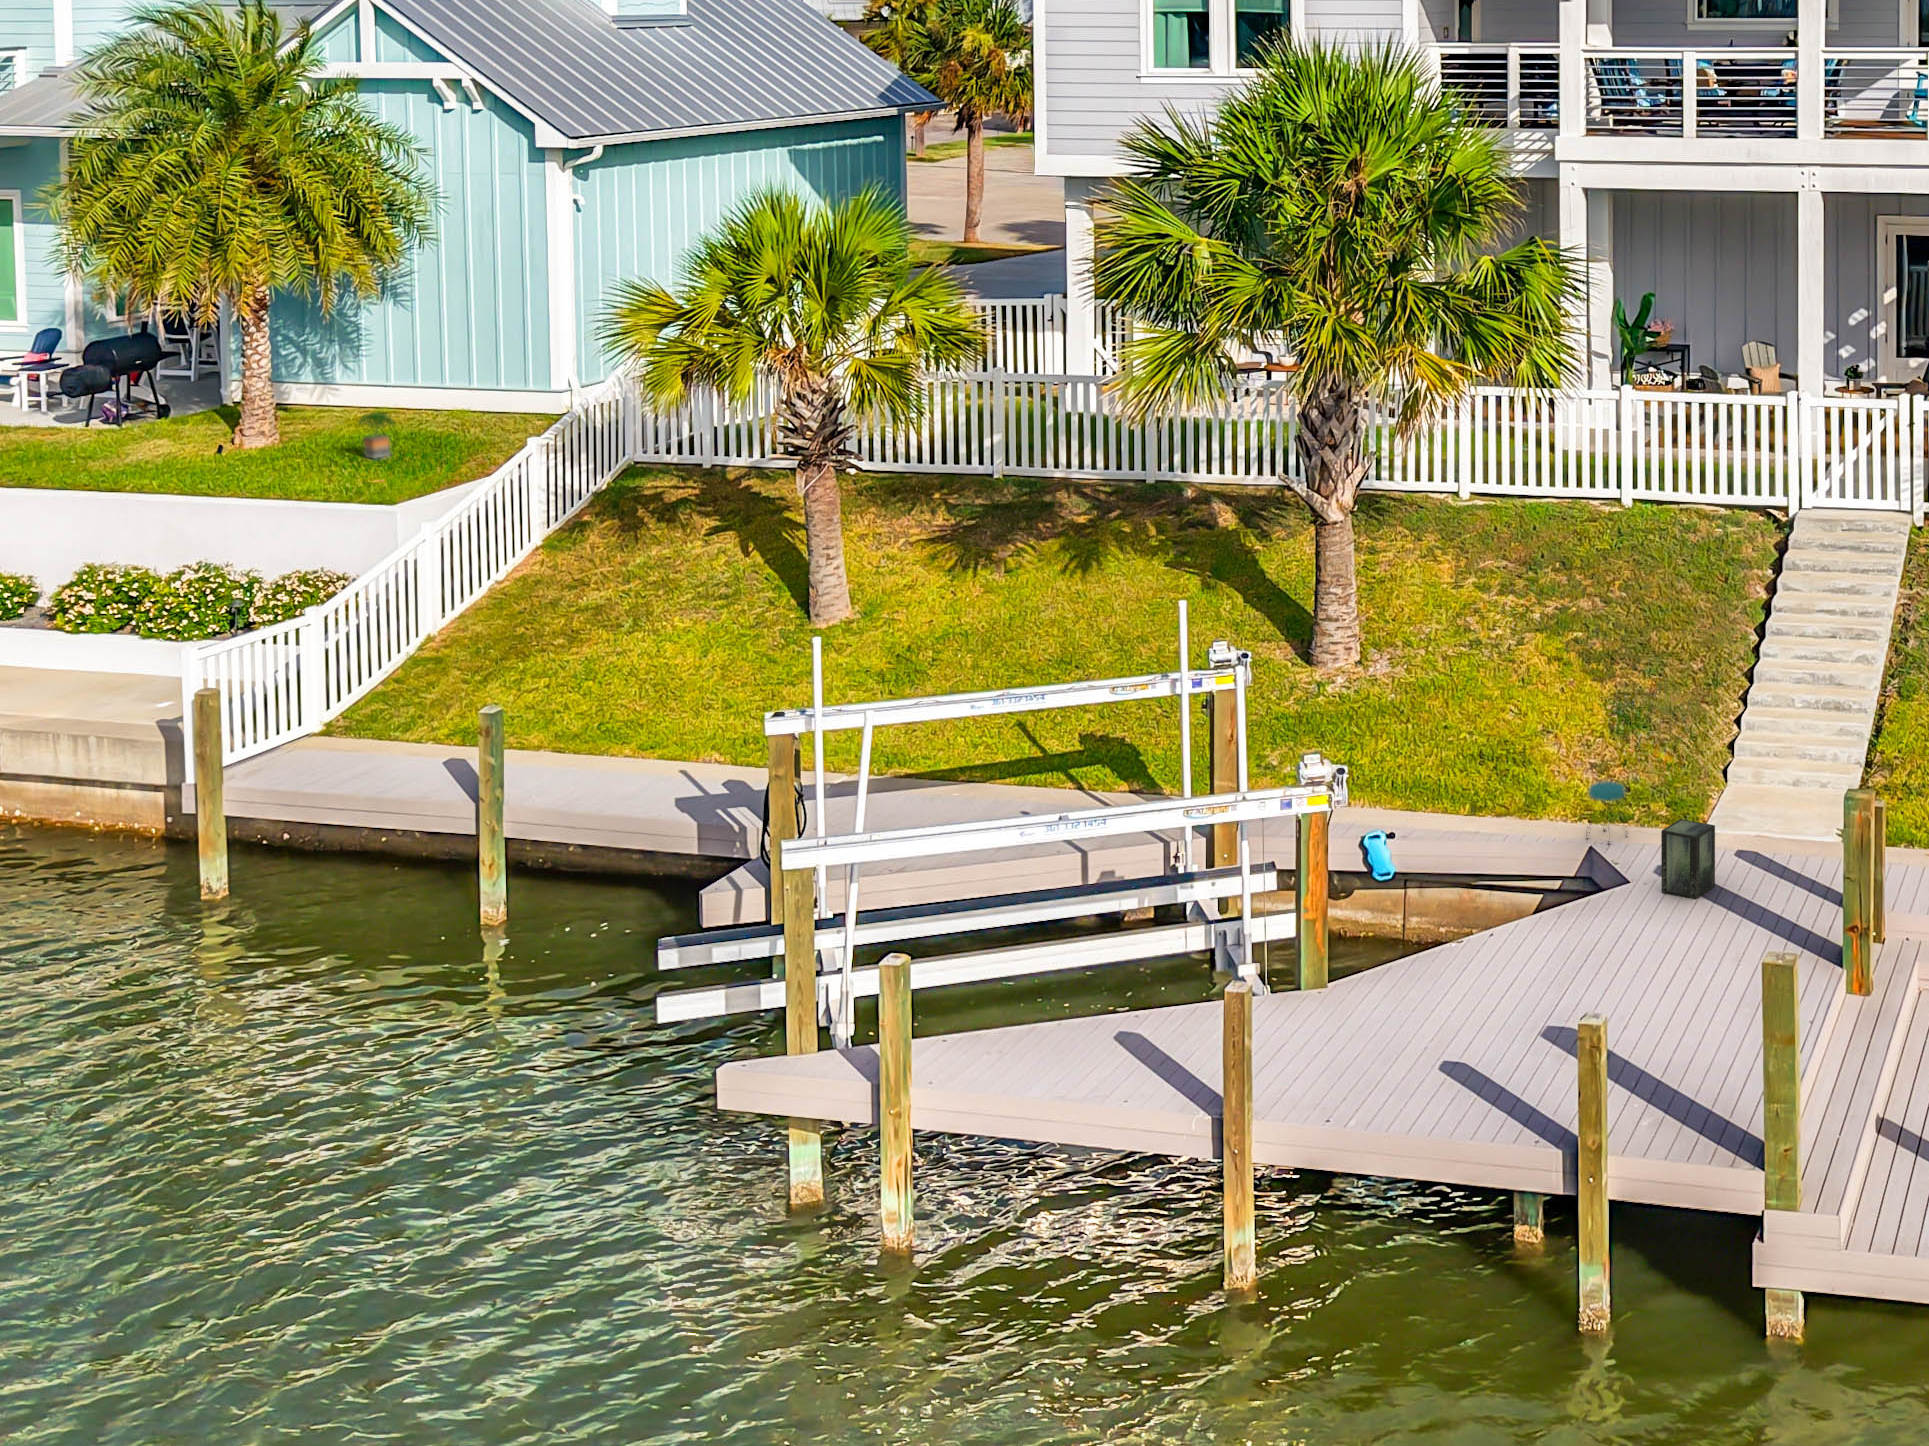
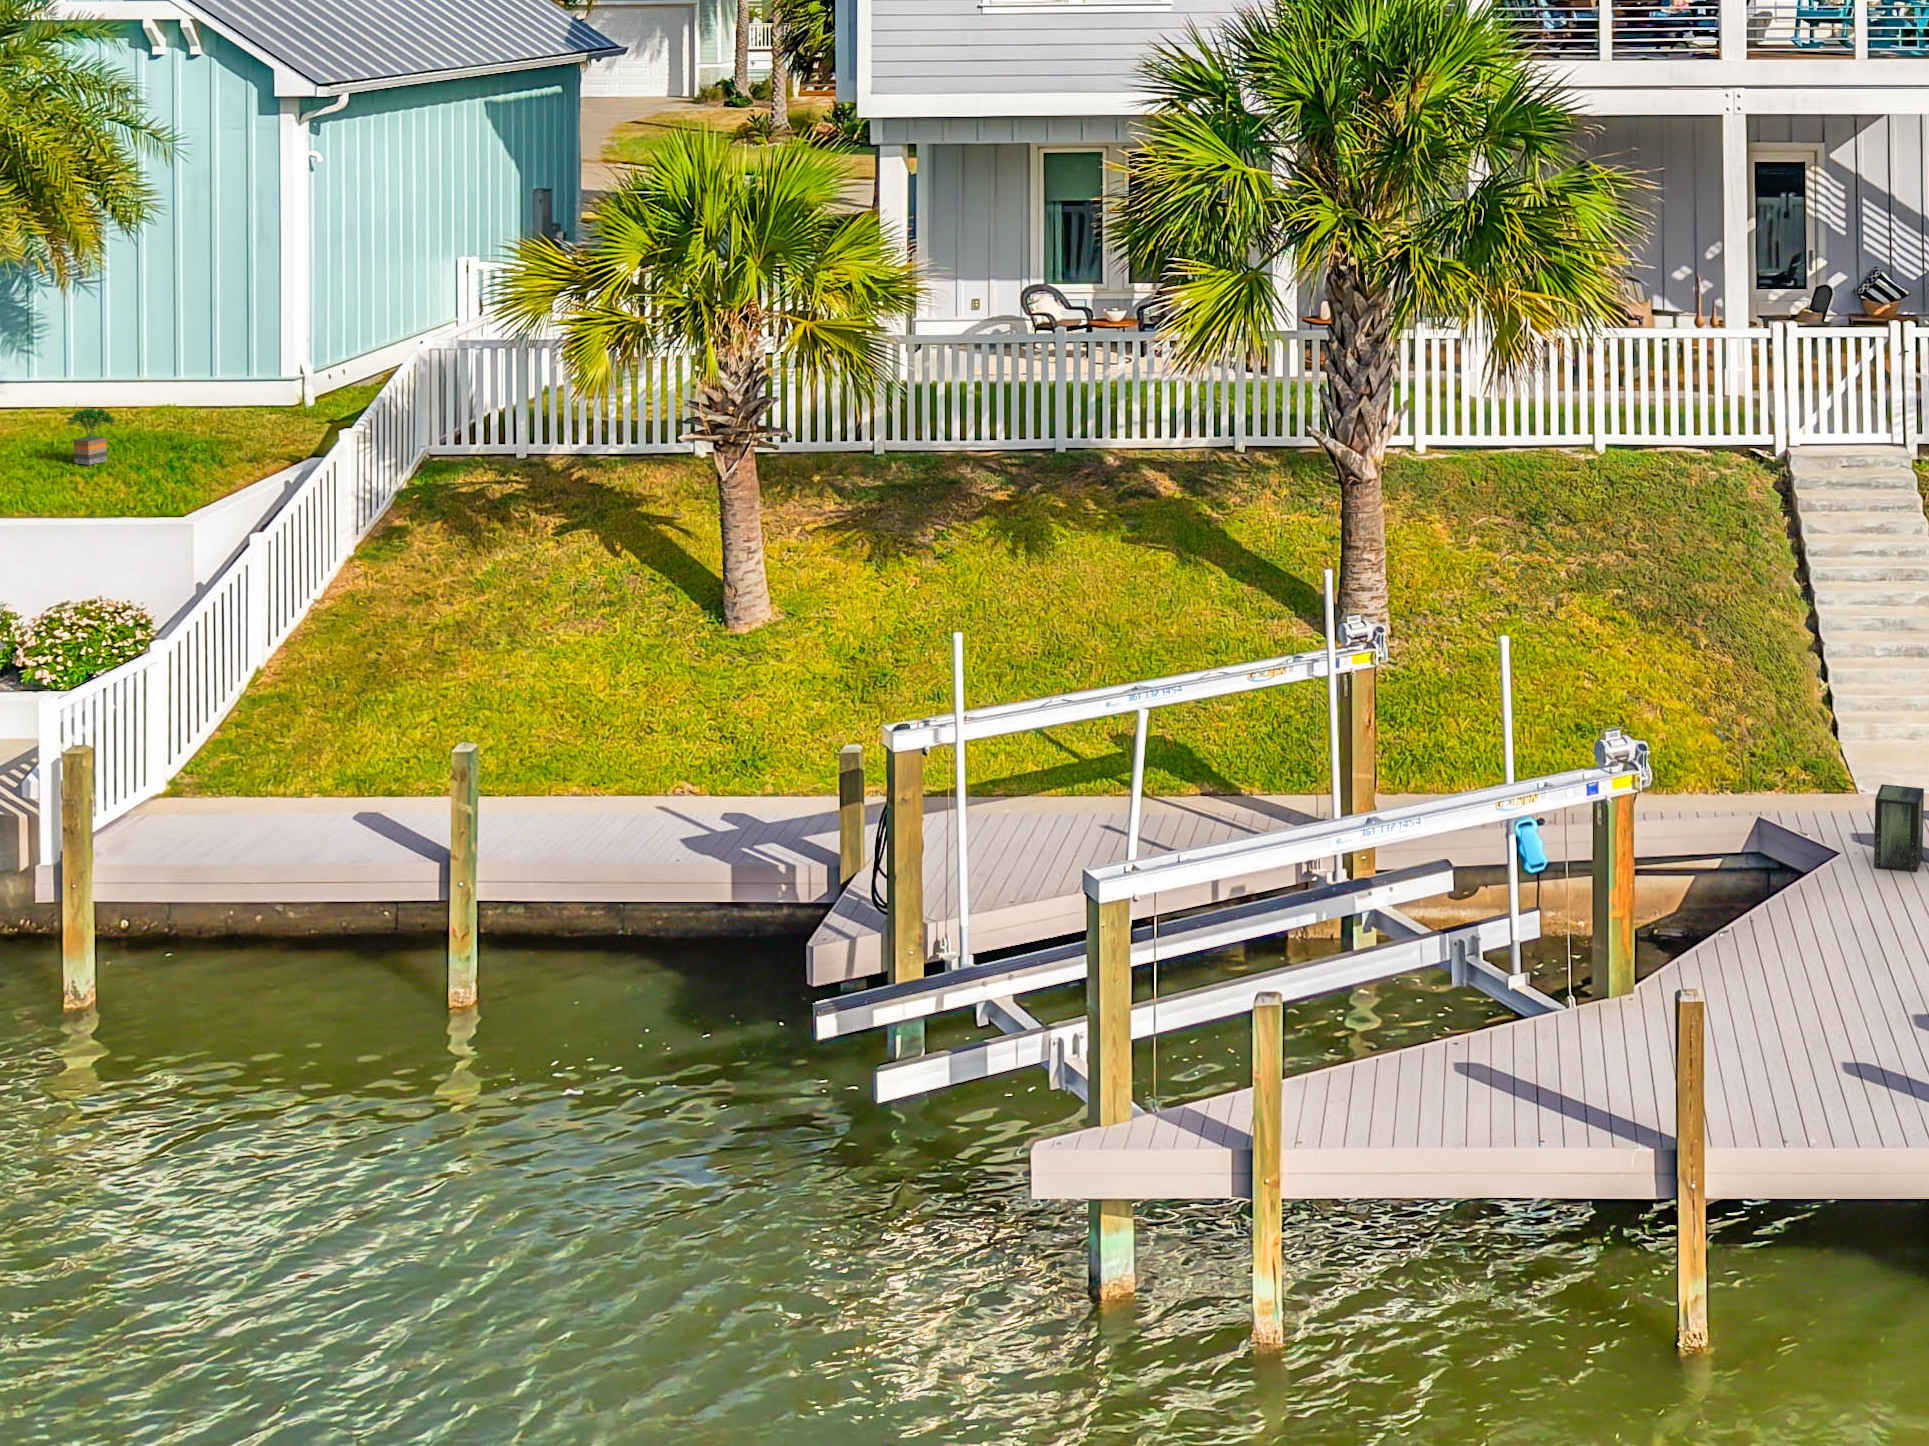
stool: present [1588,781,1625,842] -> none [1735,747,1777,817]

